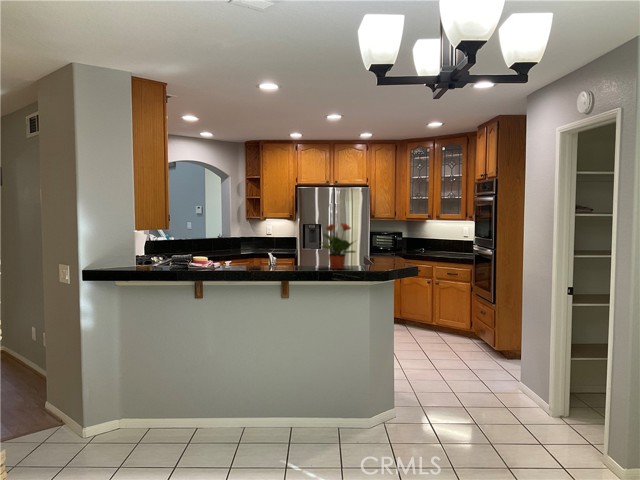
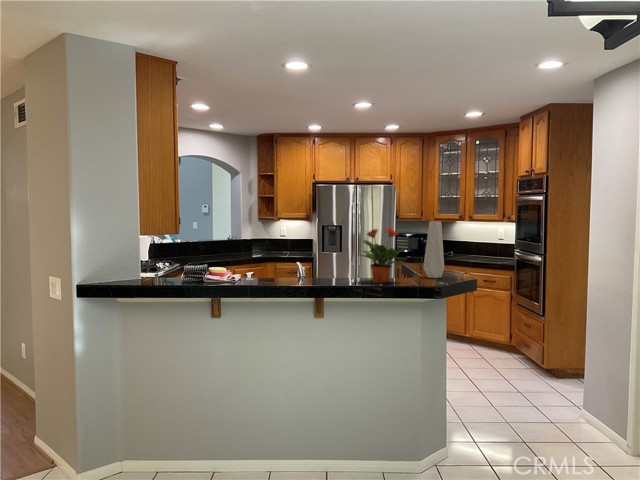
vase: none [376,218,393,266] -> present [424,221,444,278]

